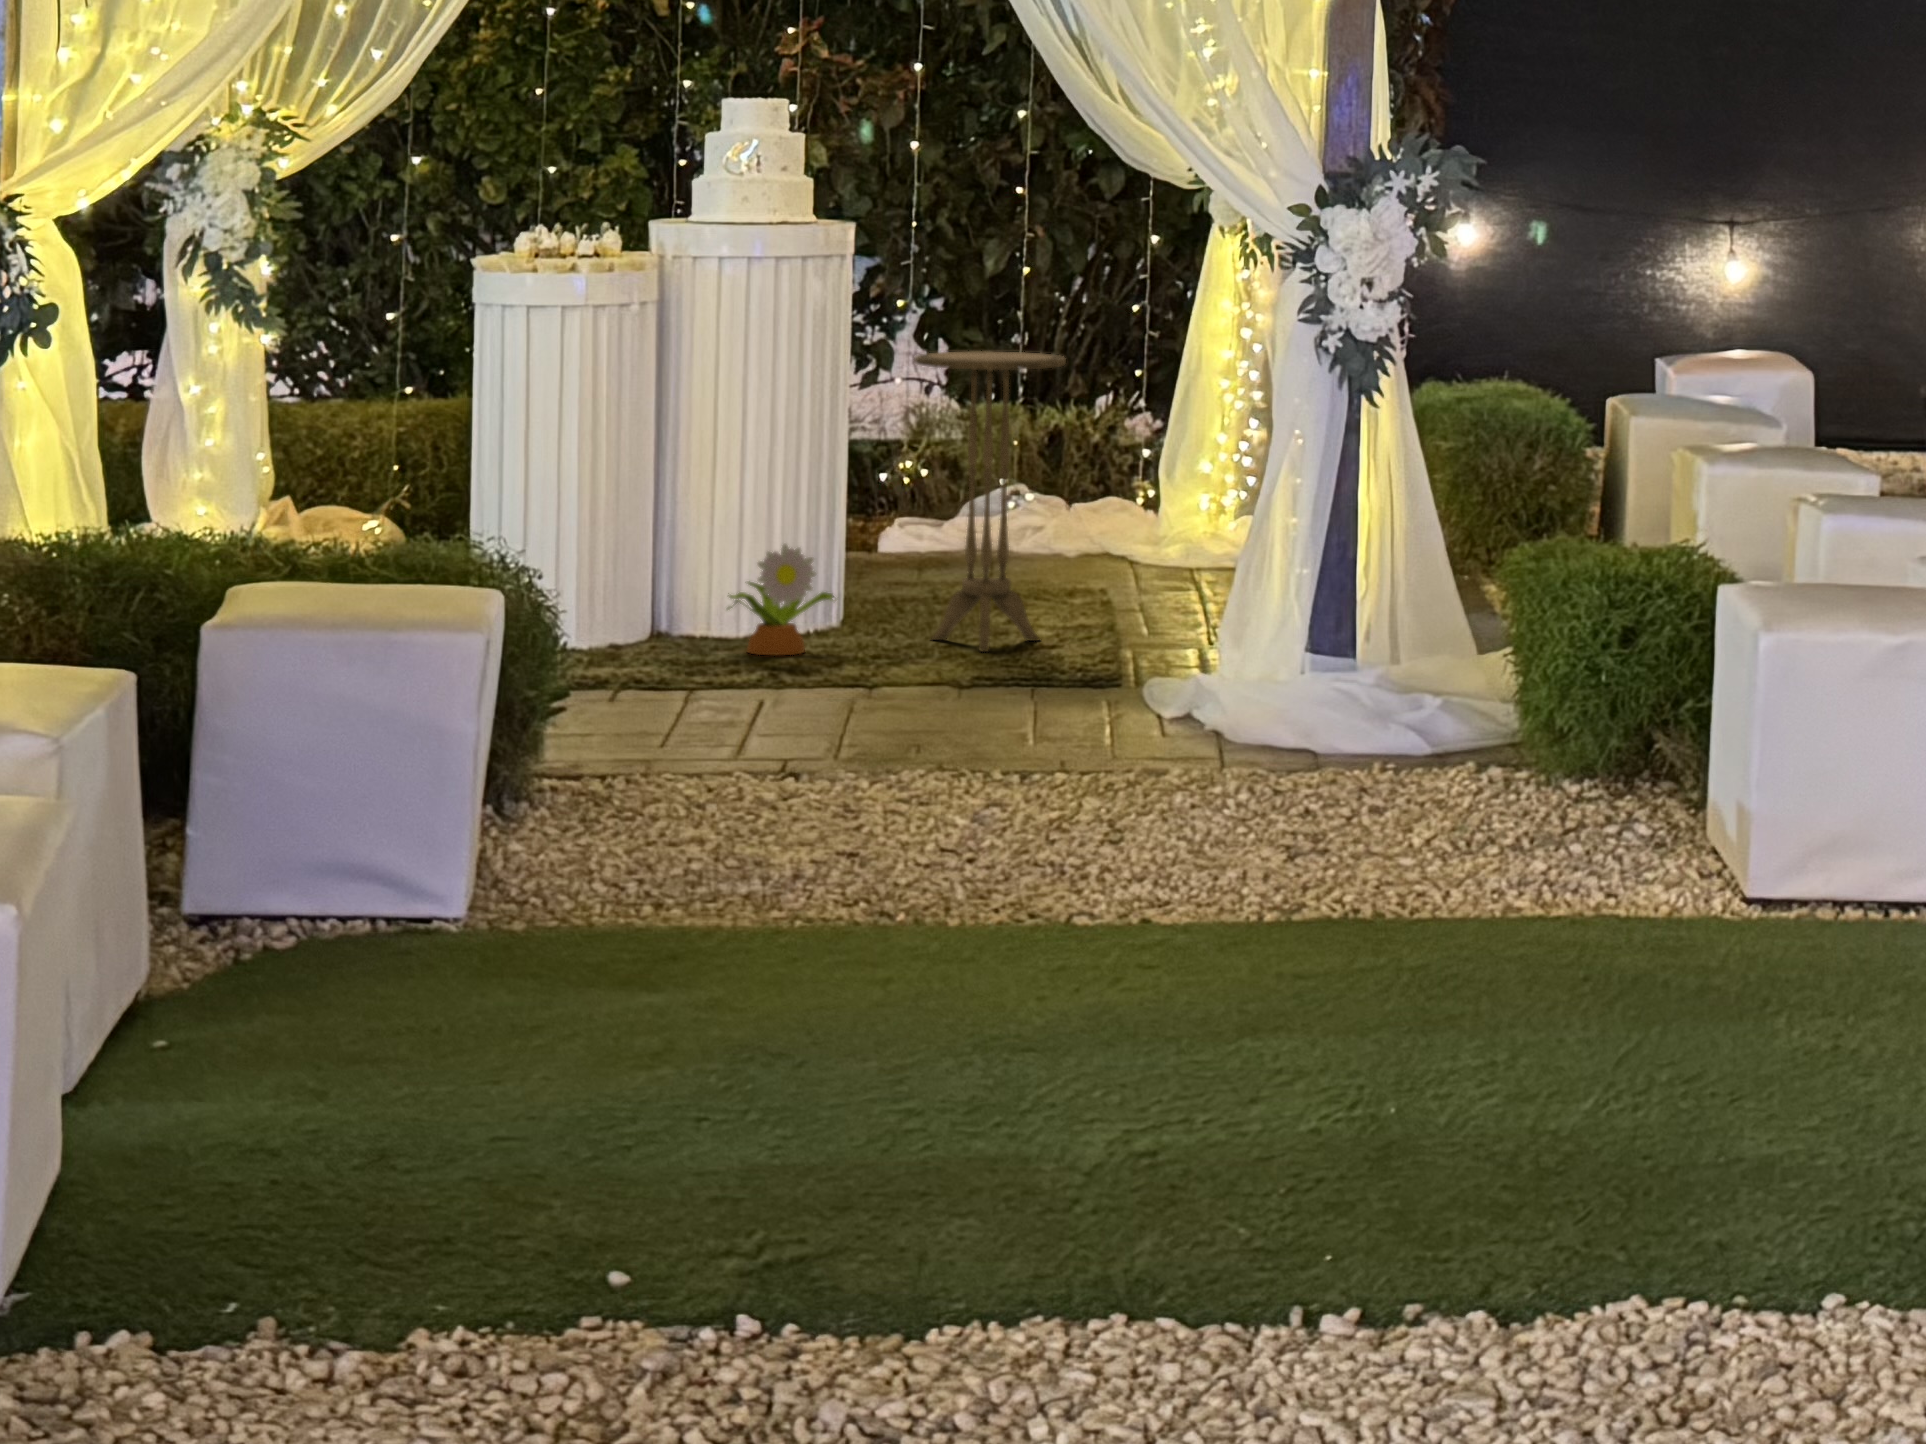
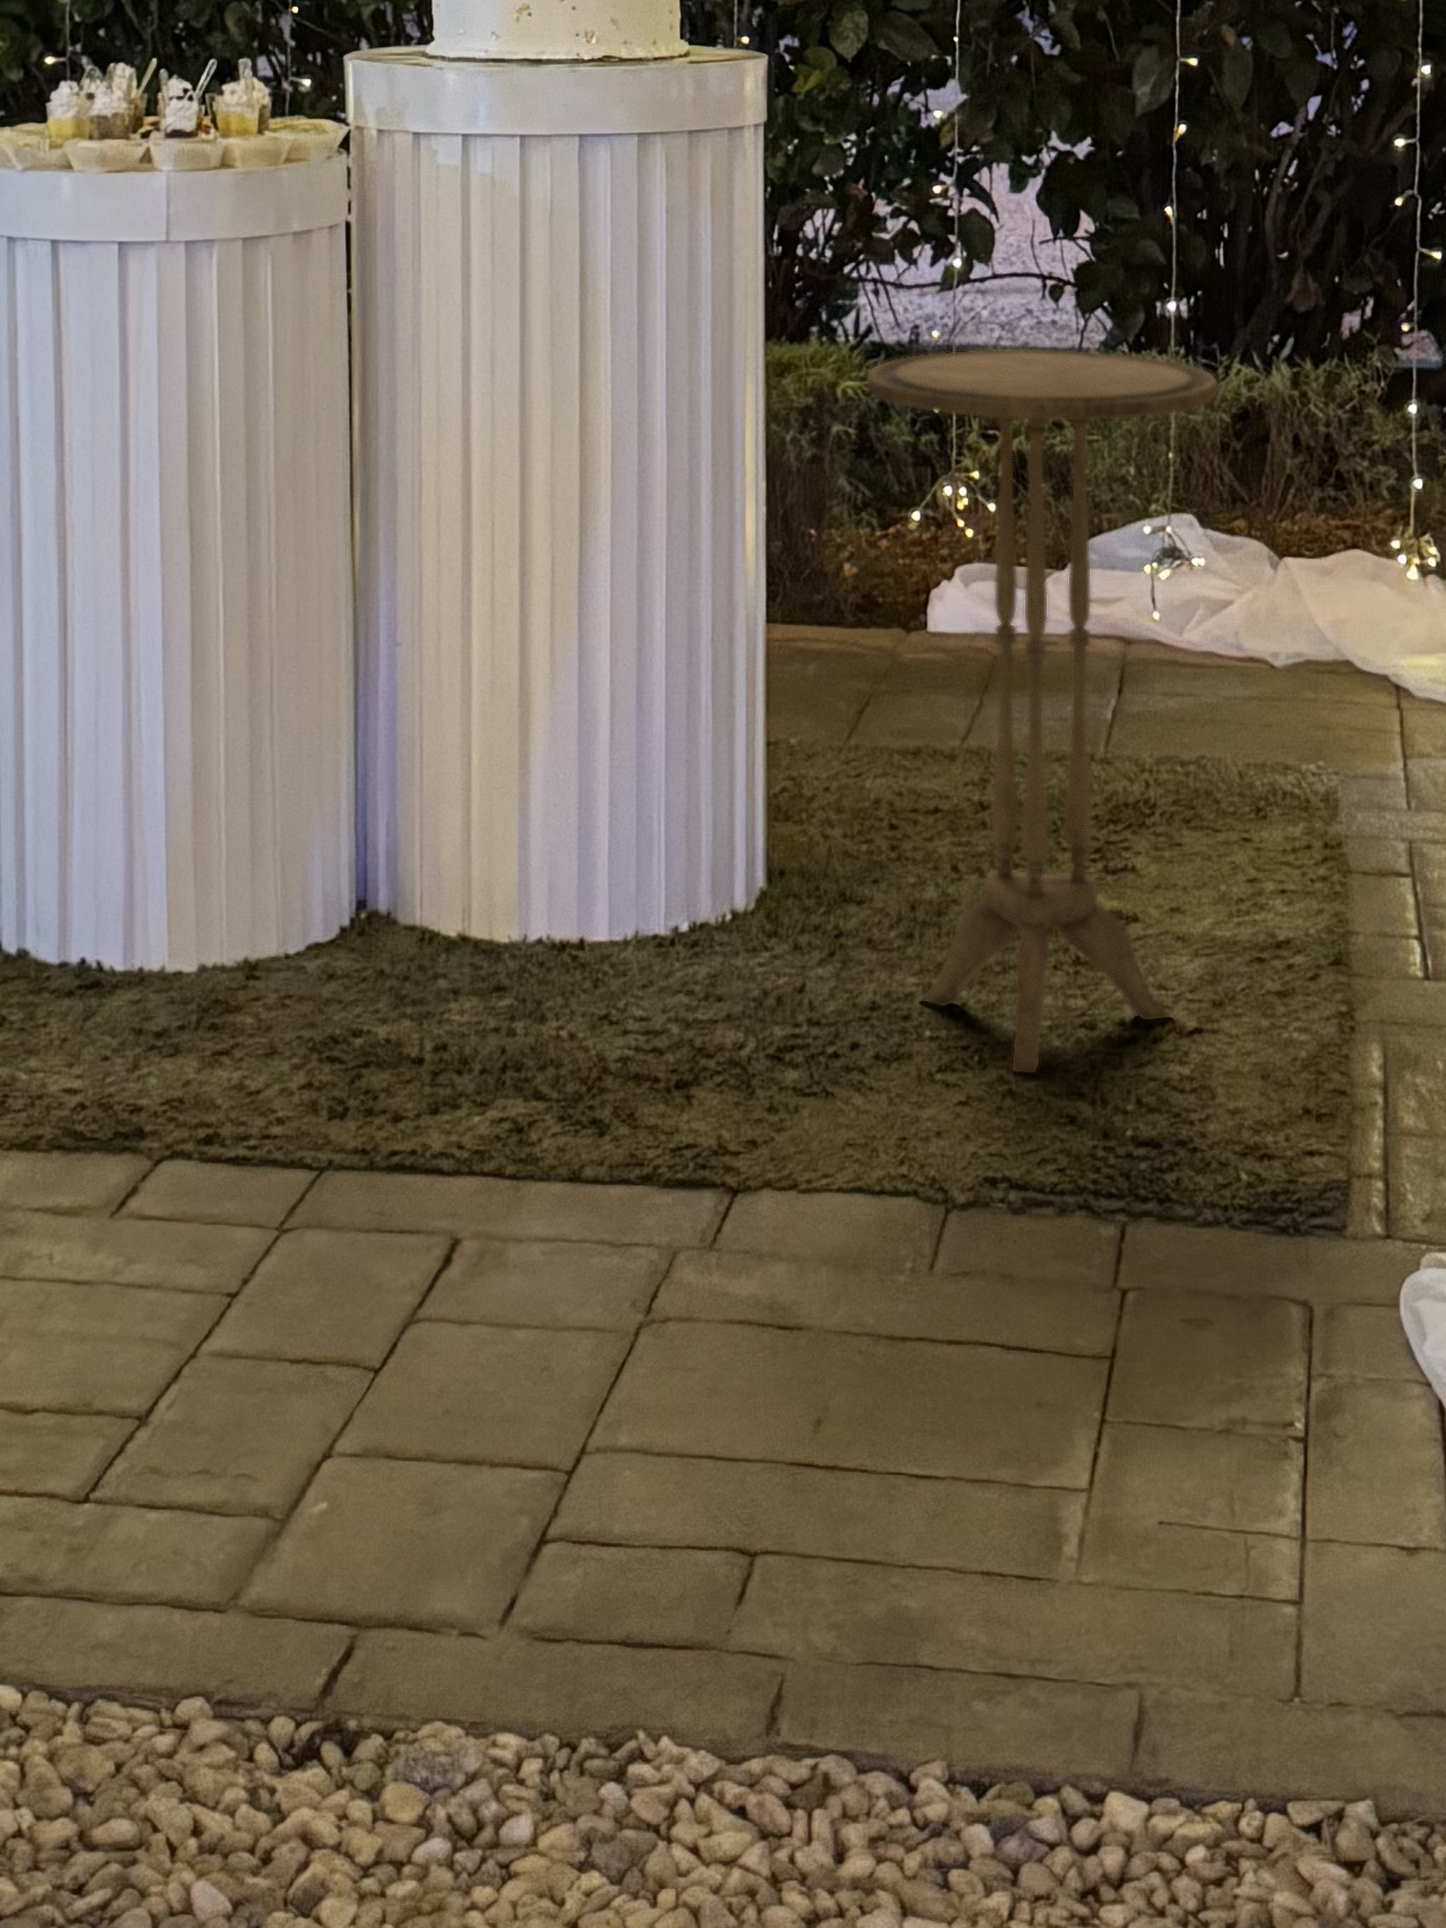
decorative plant: present [727,544,834,655] -> none [425,812,693,1065]

